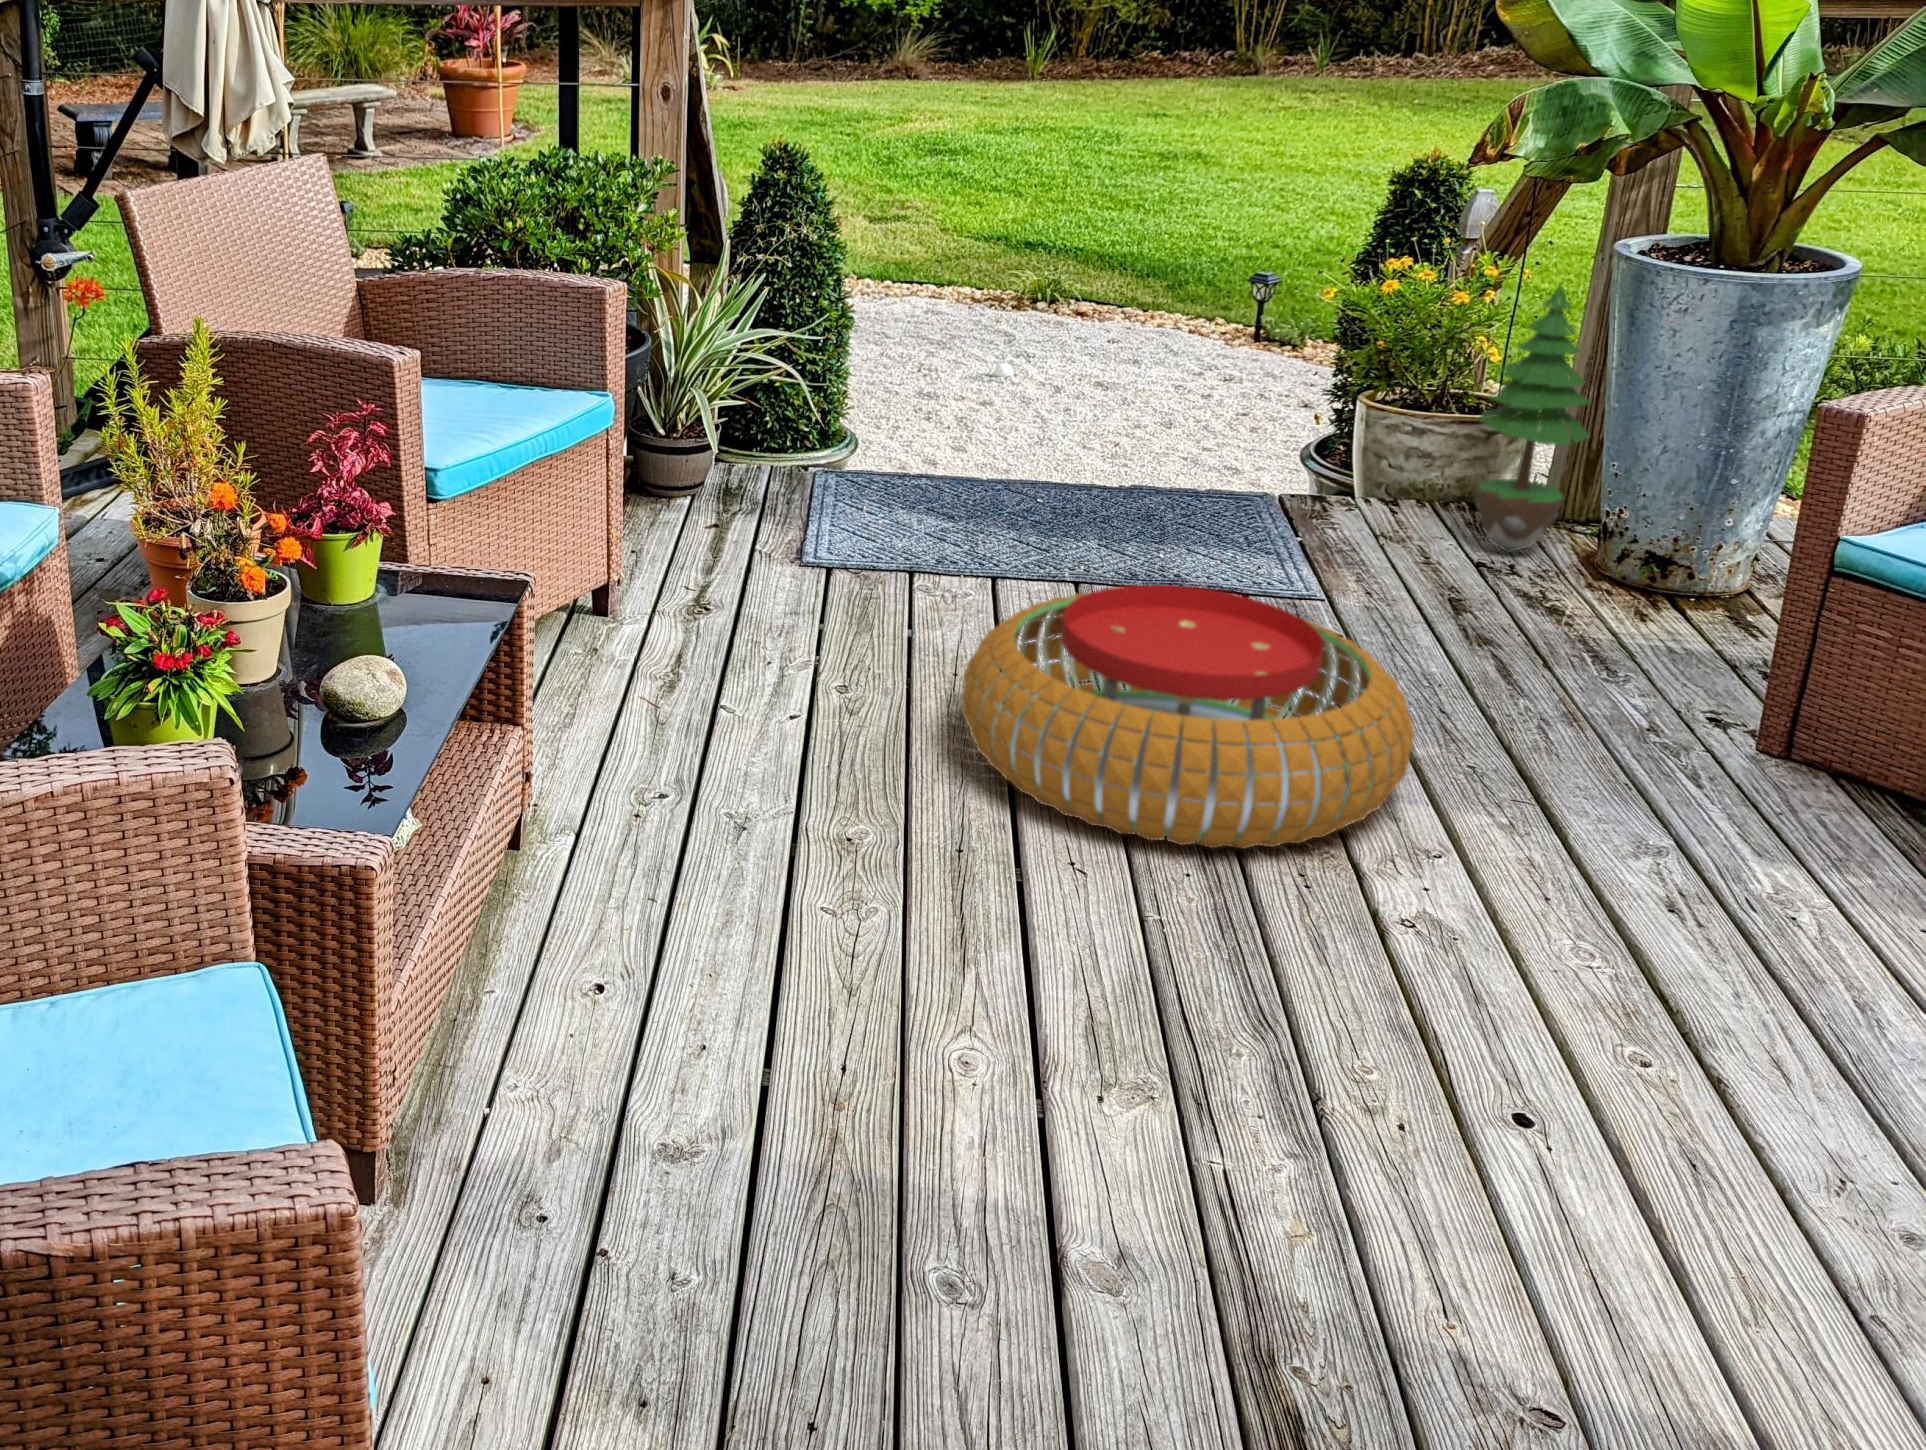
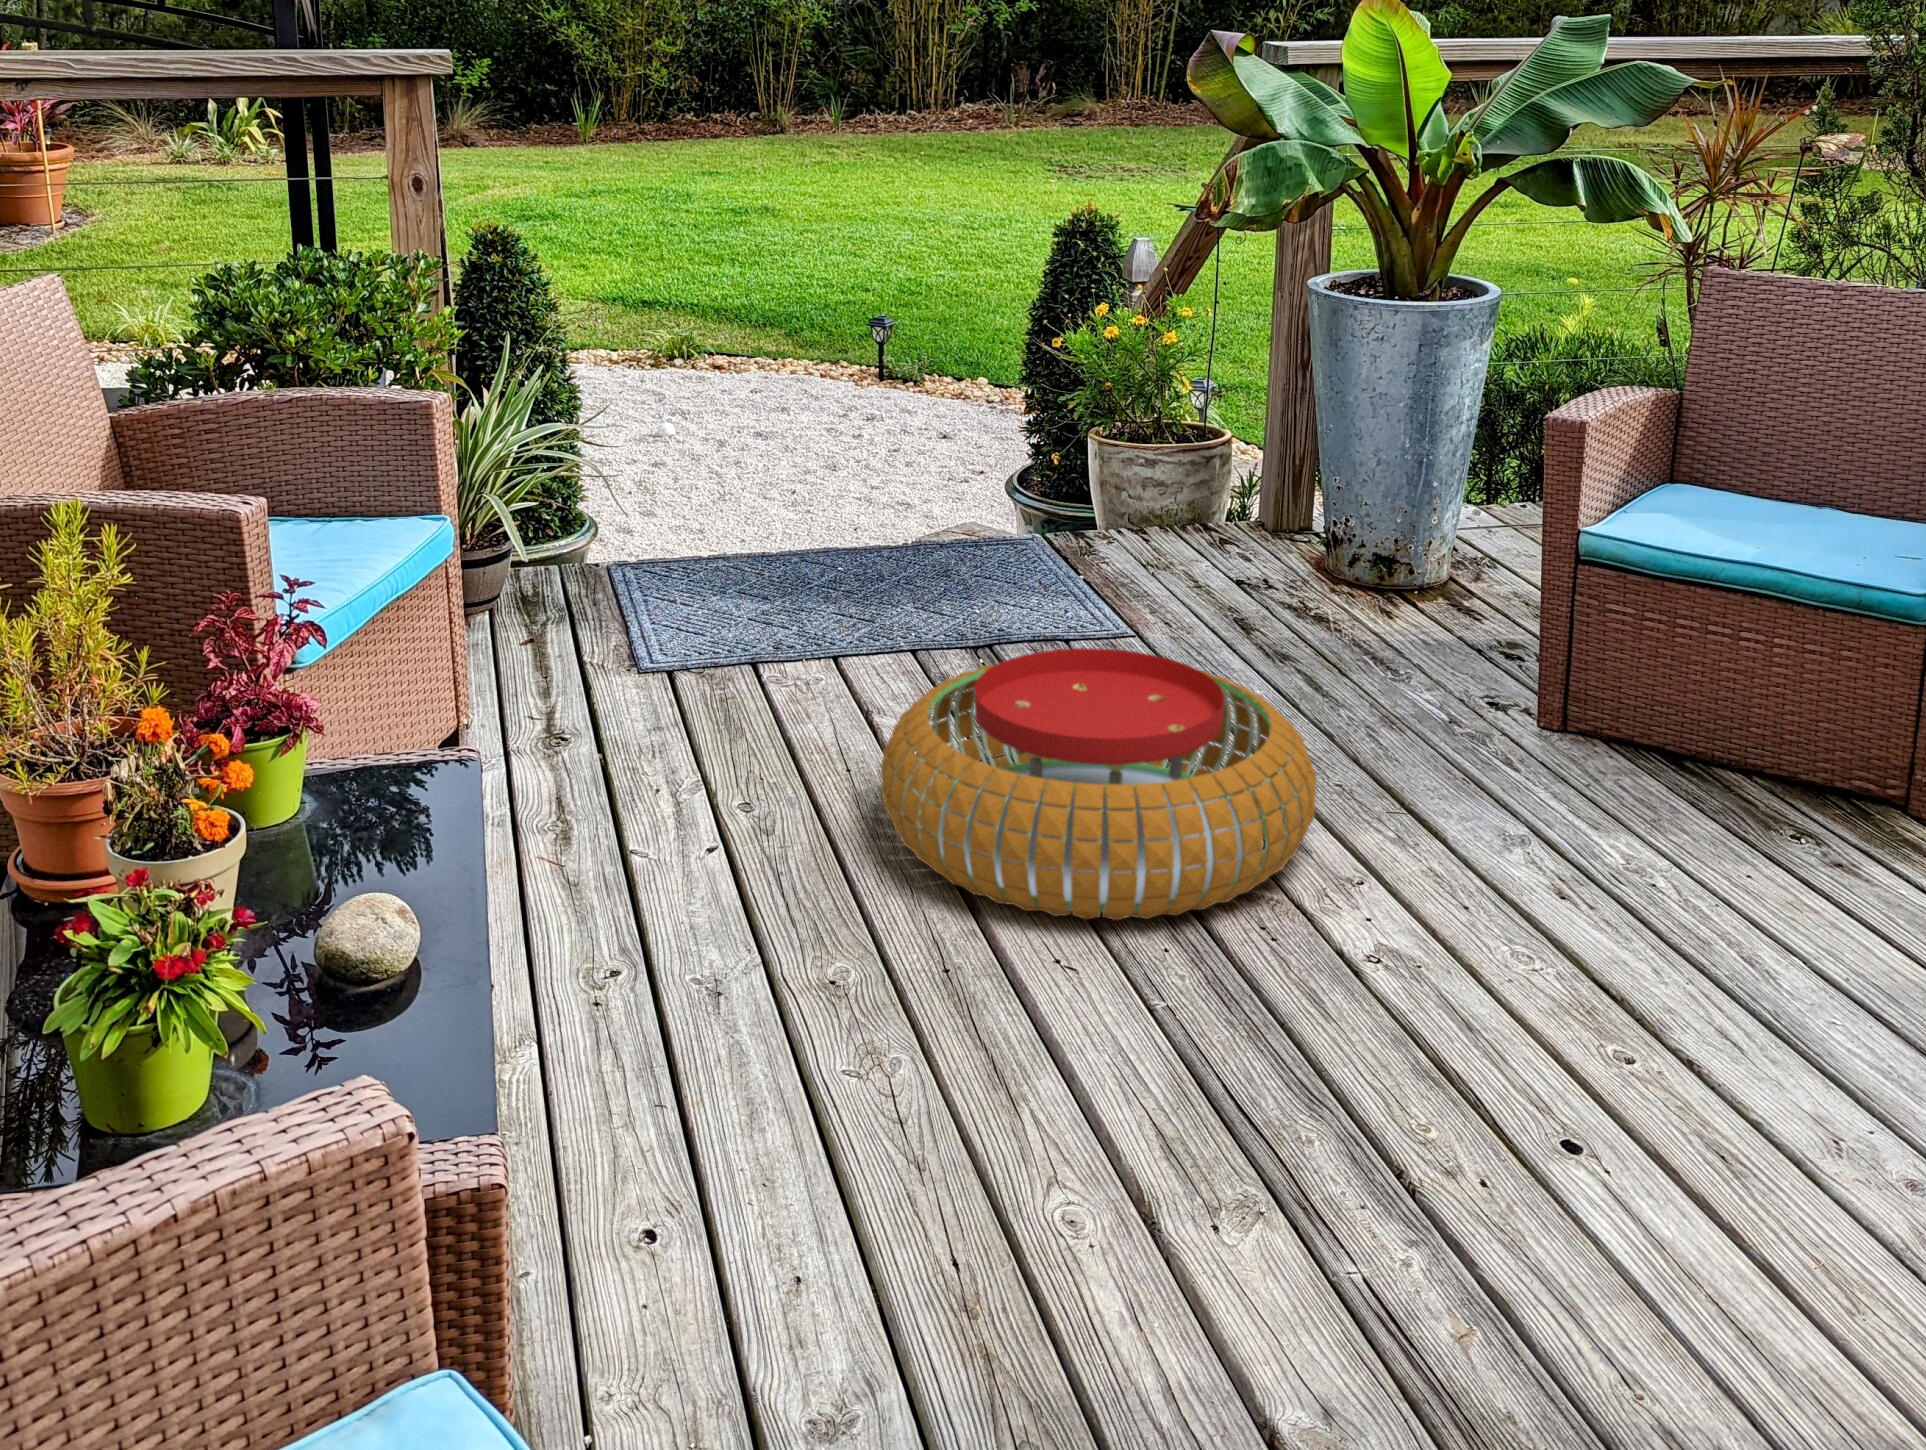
potted tree: present [1476,283,1590,552] -> none [1215,316,1308,569]

